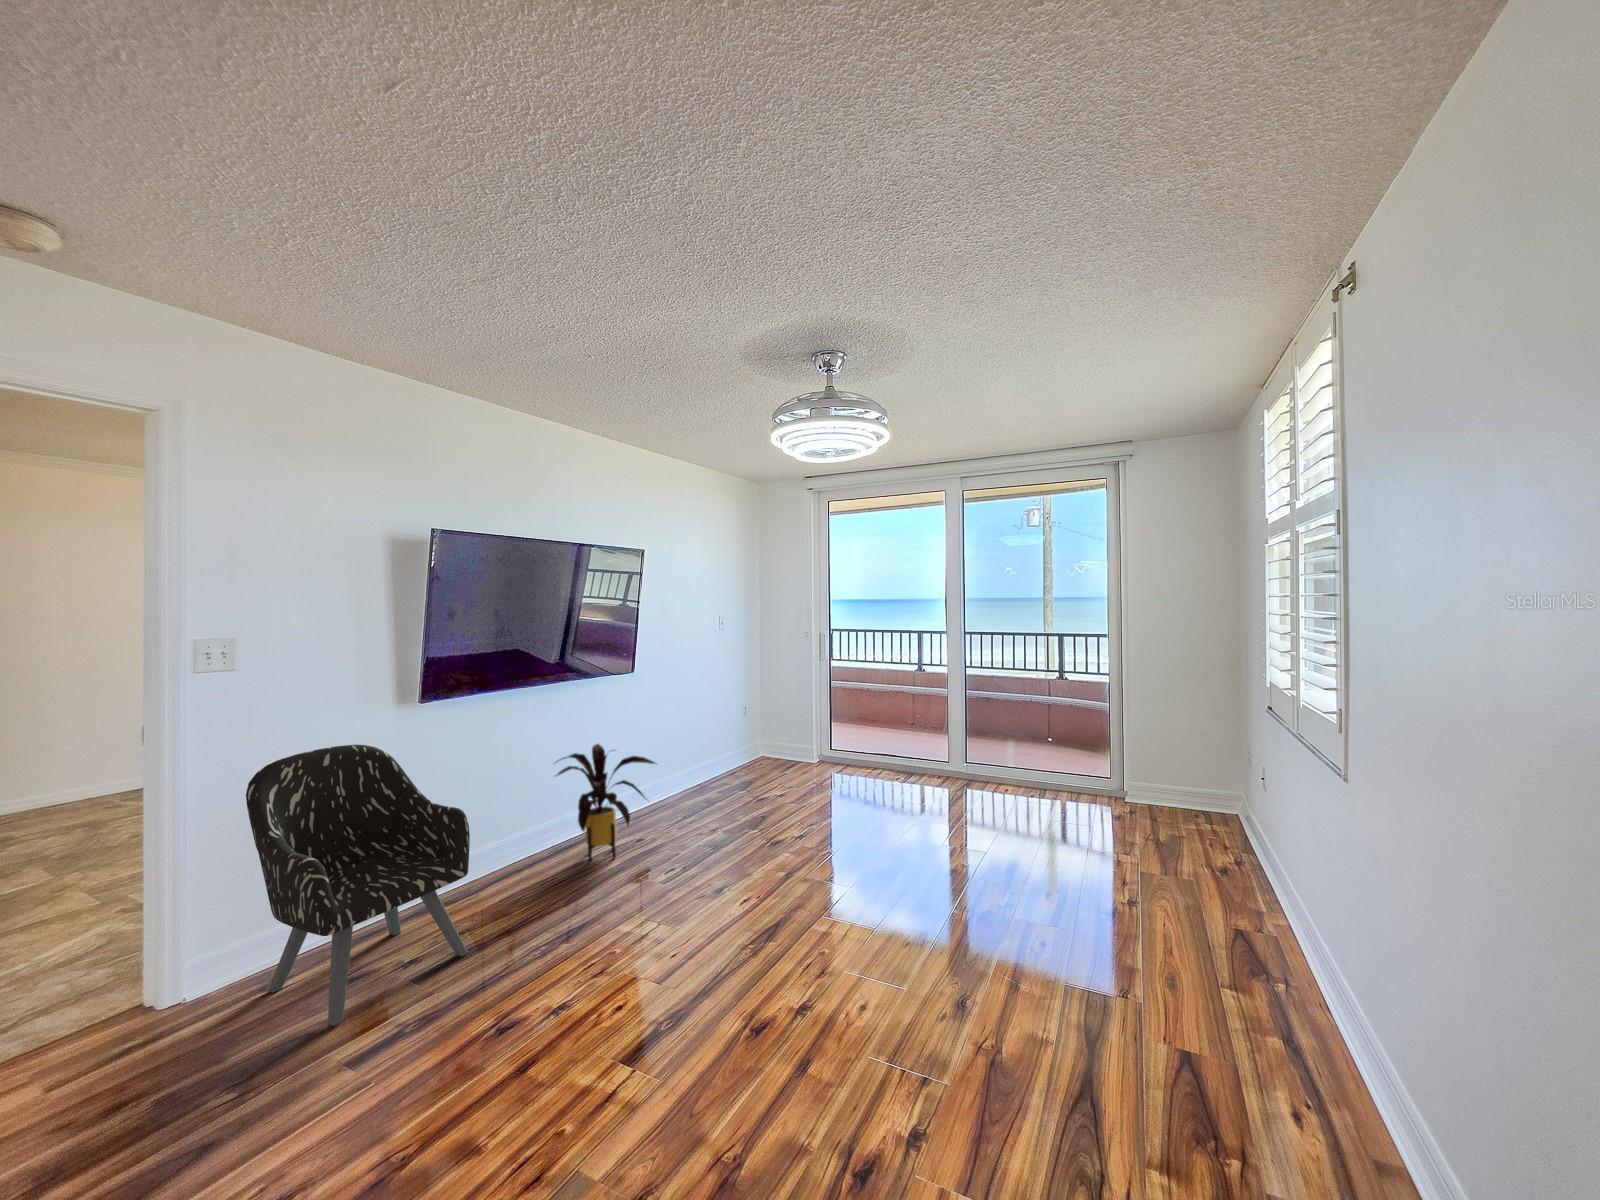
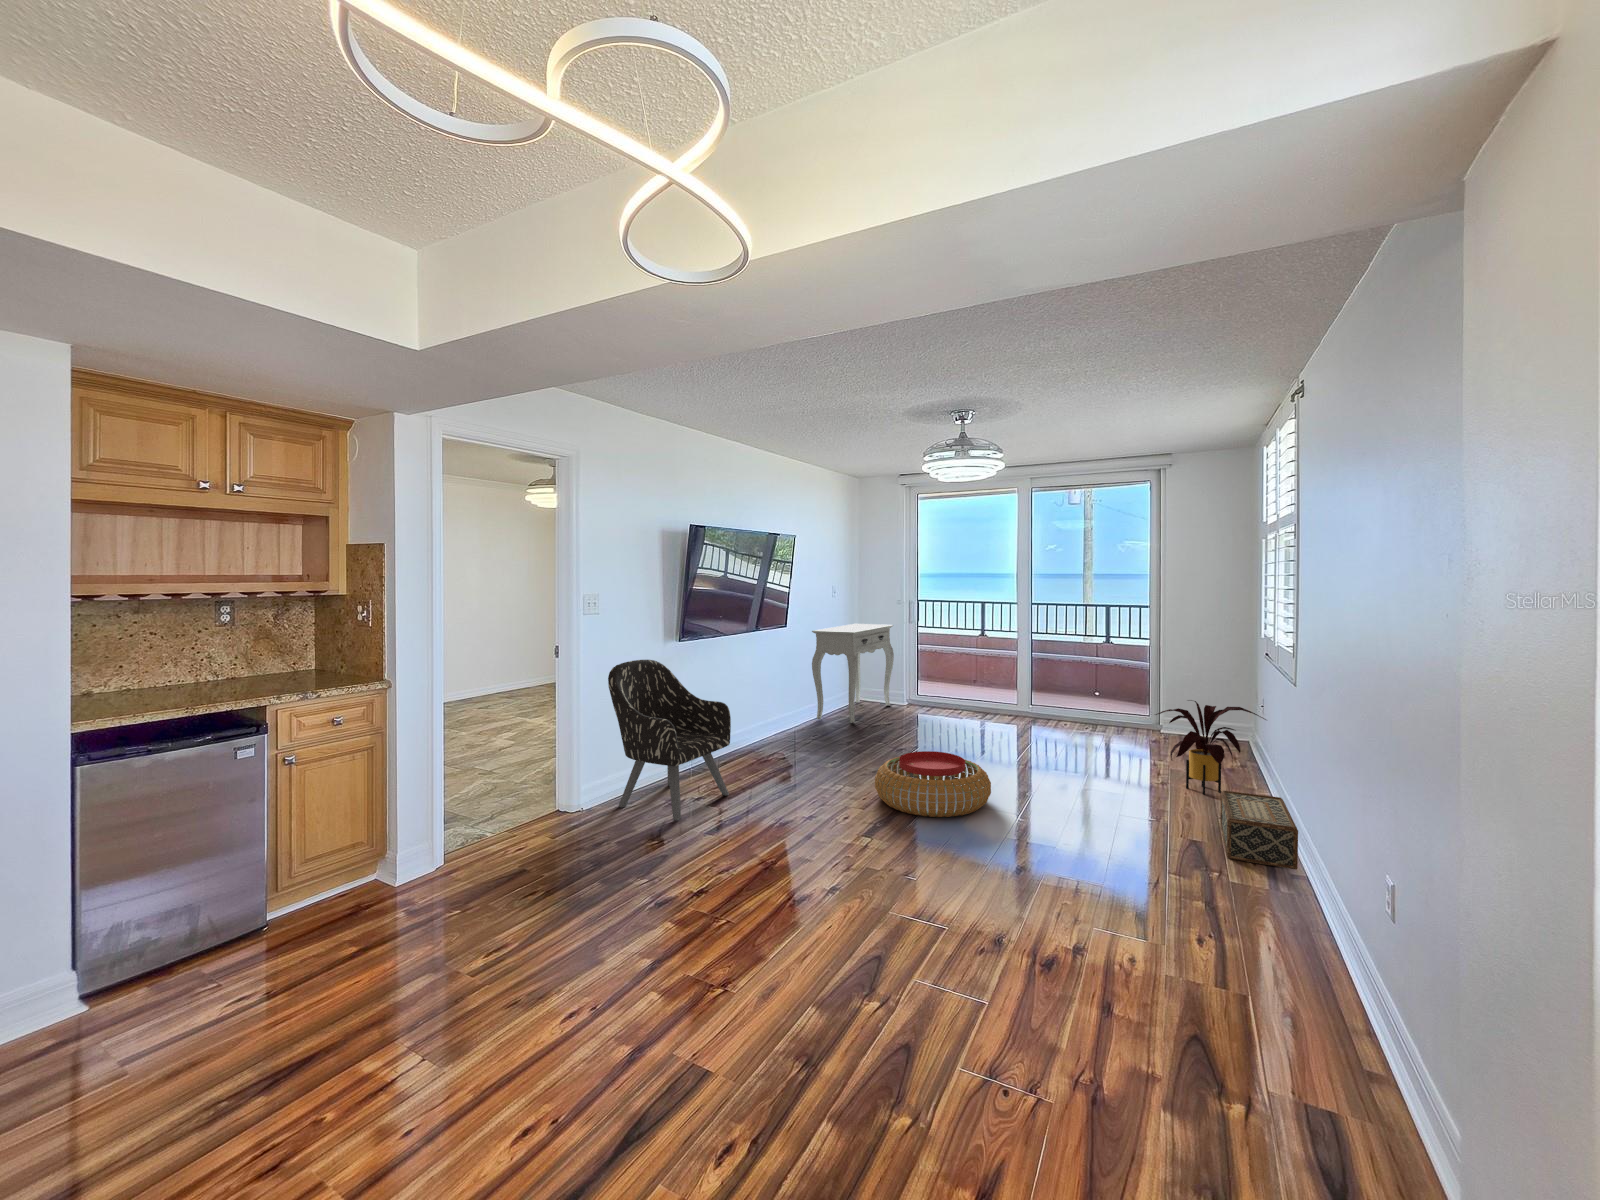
console table: none [681,661,798,795] -> present [812,624,894,723]
house plant: present [557,744,657,861] -> present [1156,700,1266,795]
pouf: none [685,872,863,1000] -> present [875,751,991,817]
woven basket: none [1218,948,1367,1139] -> present [1220,791,1298,869]

